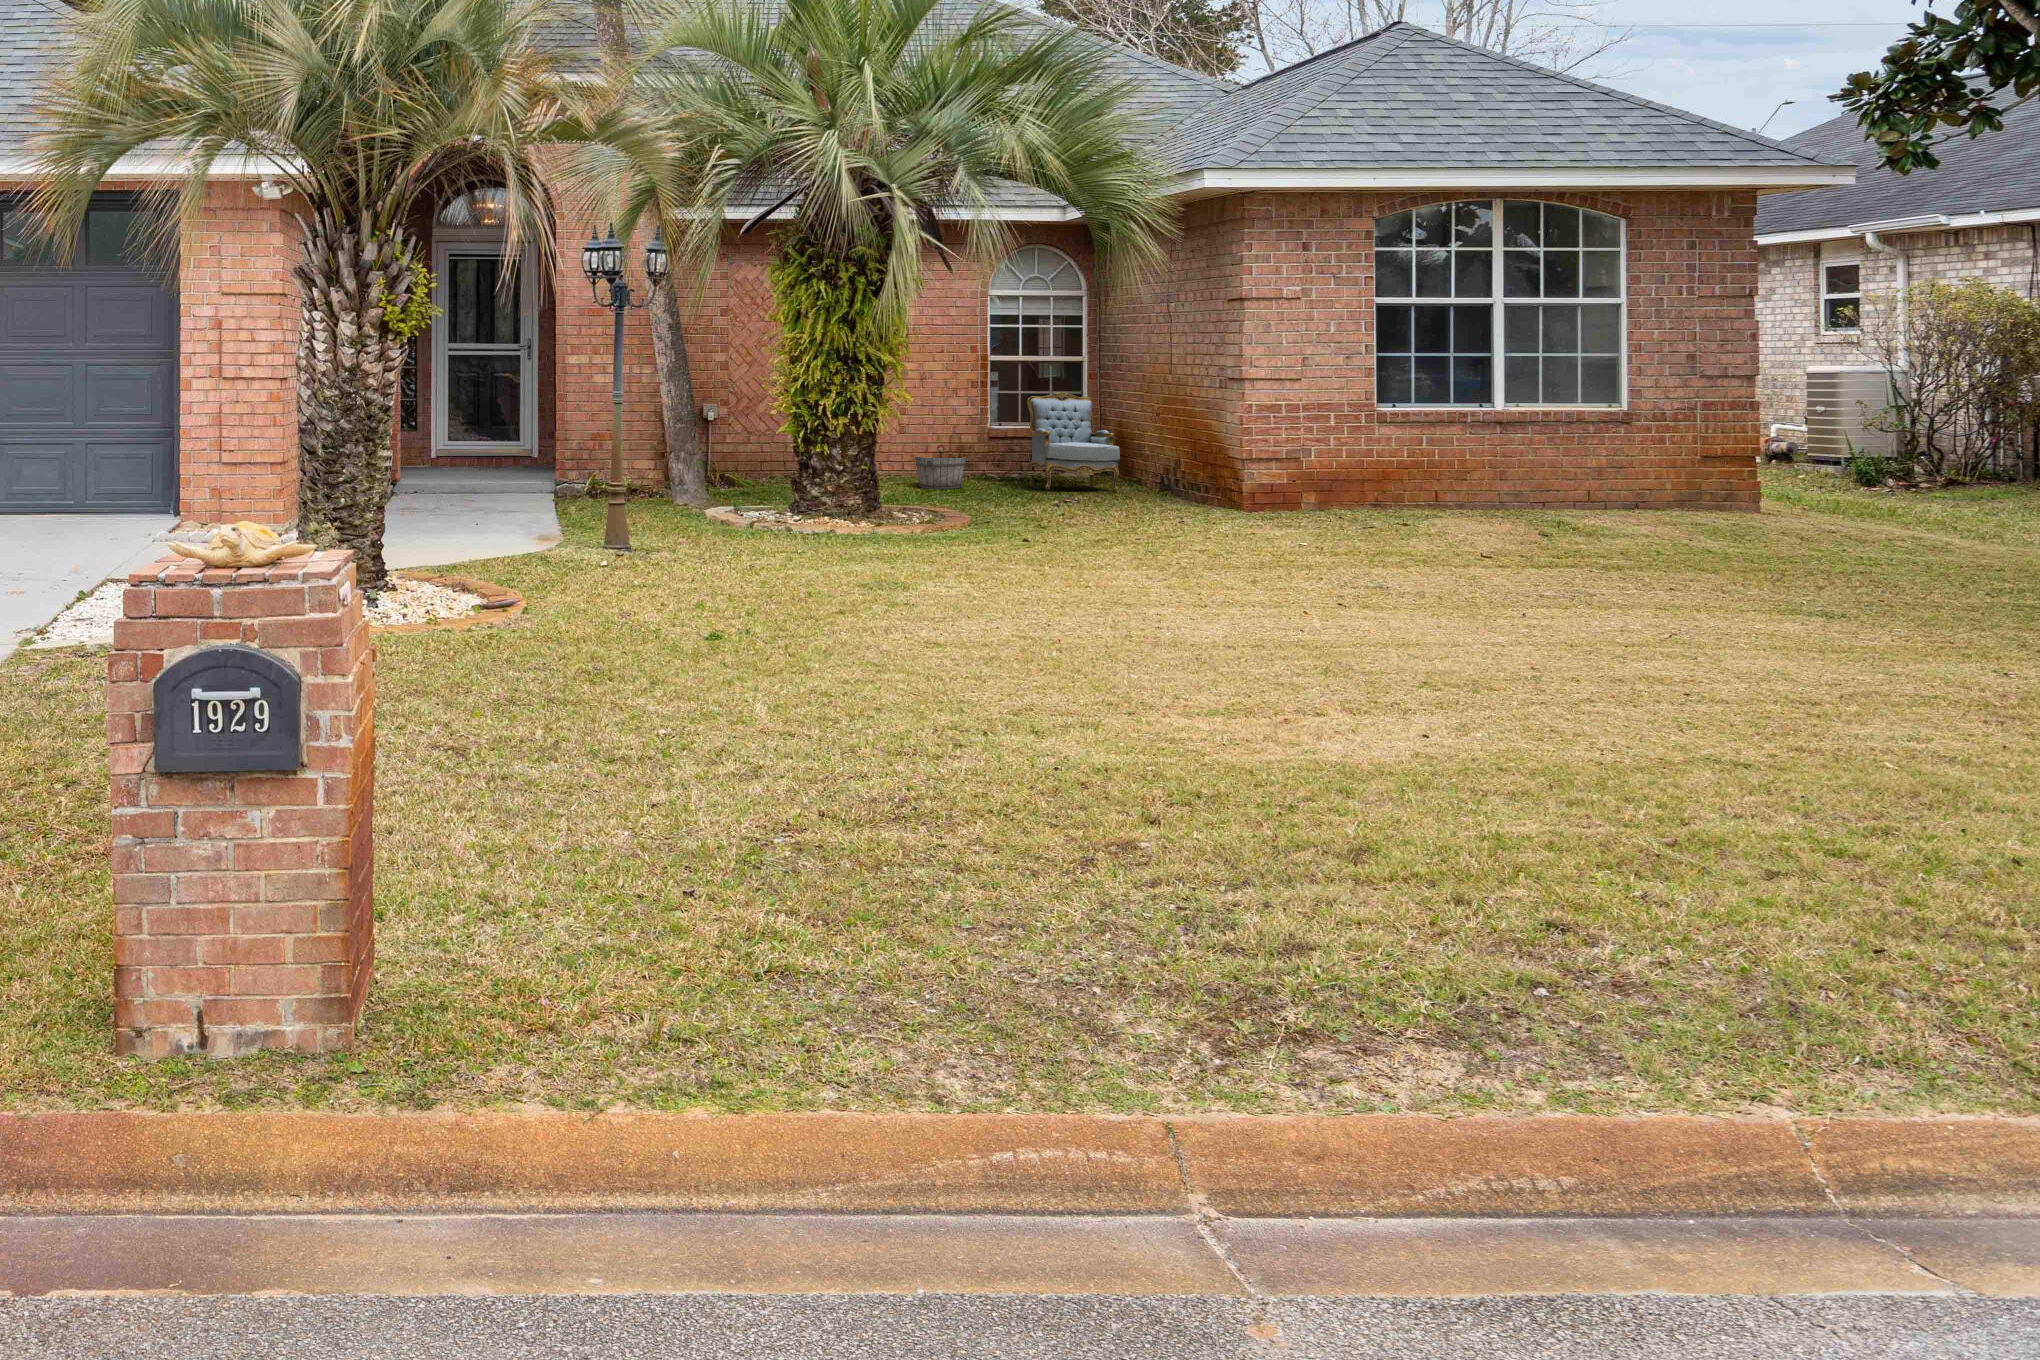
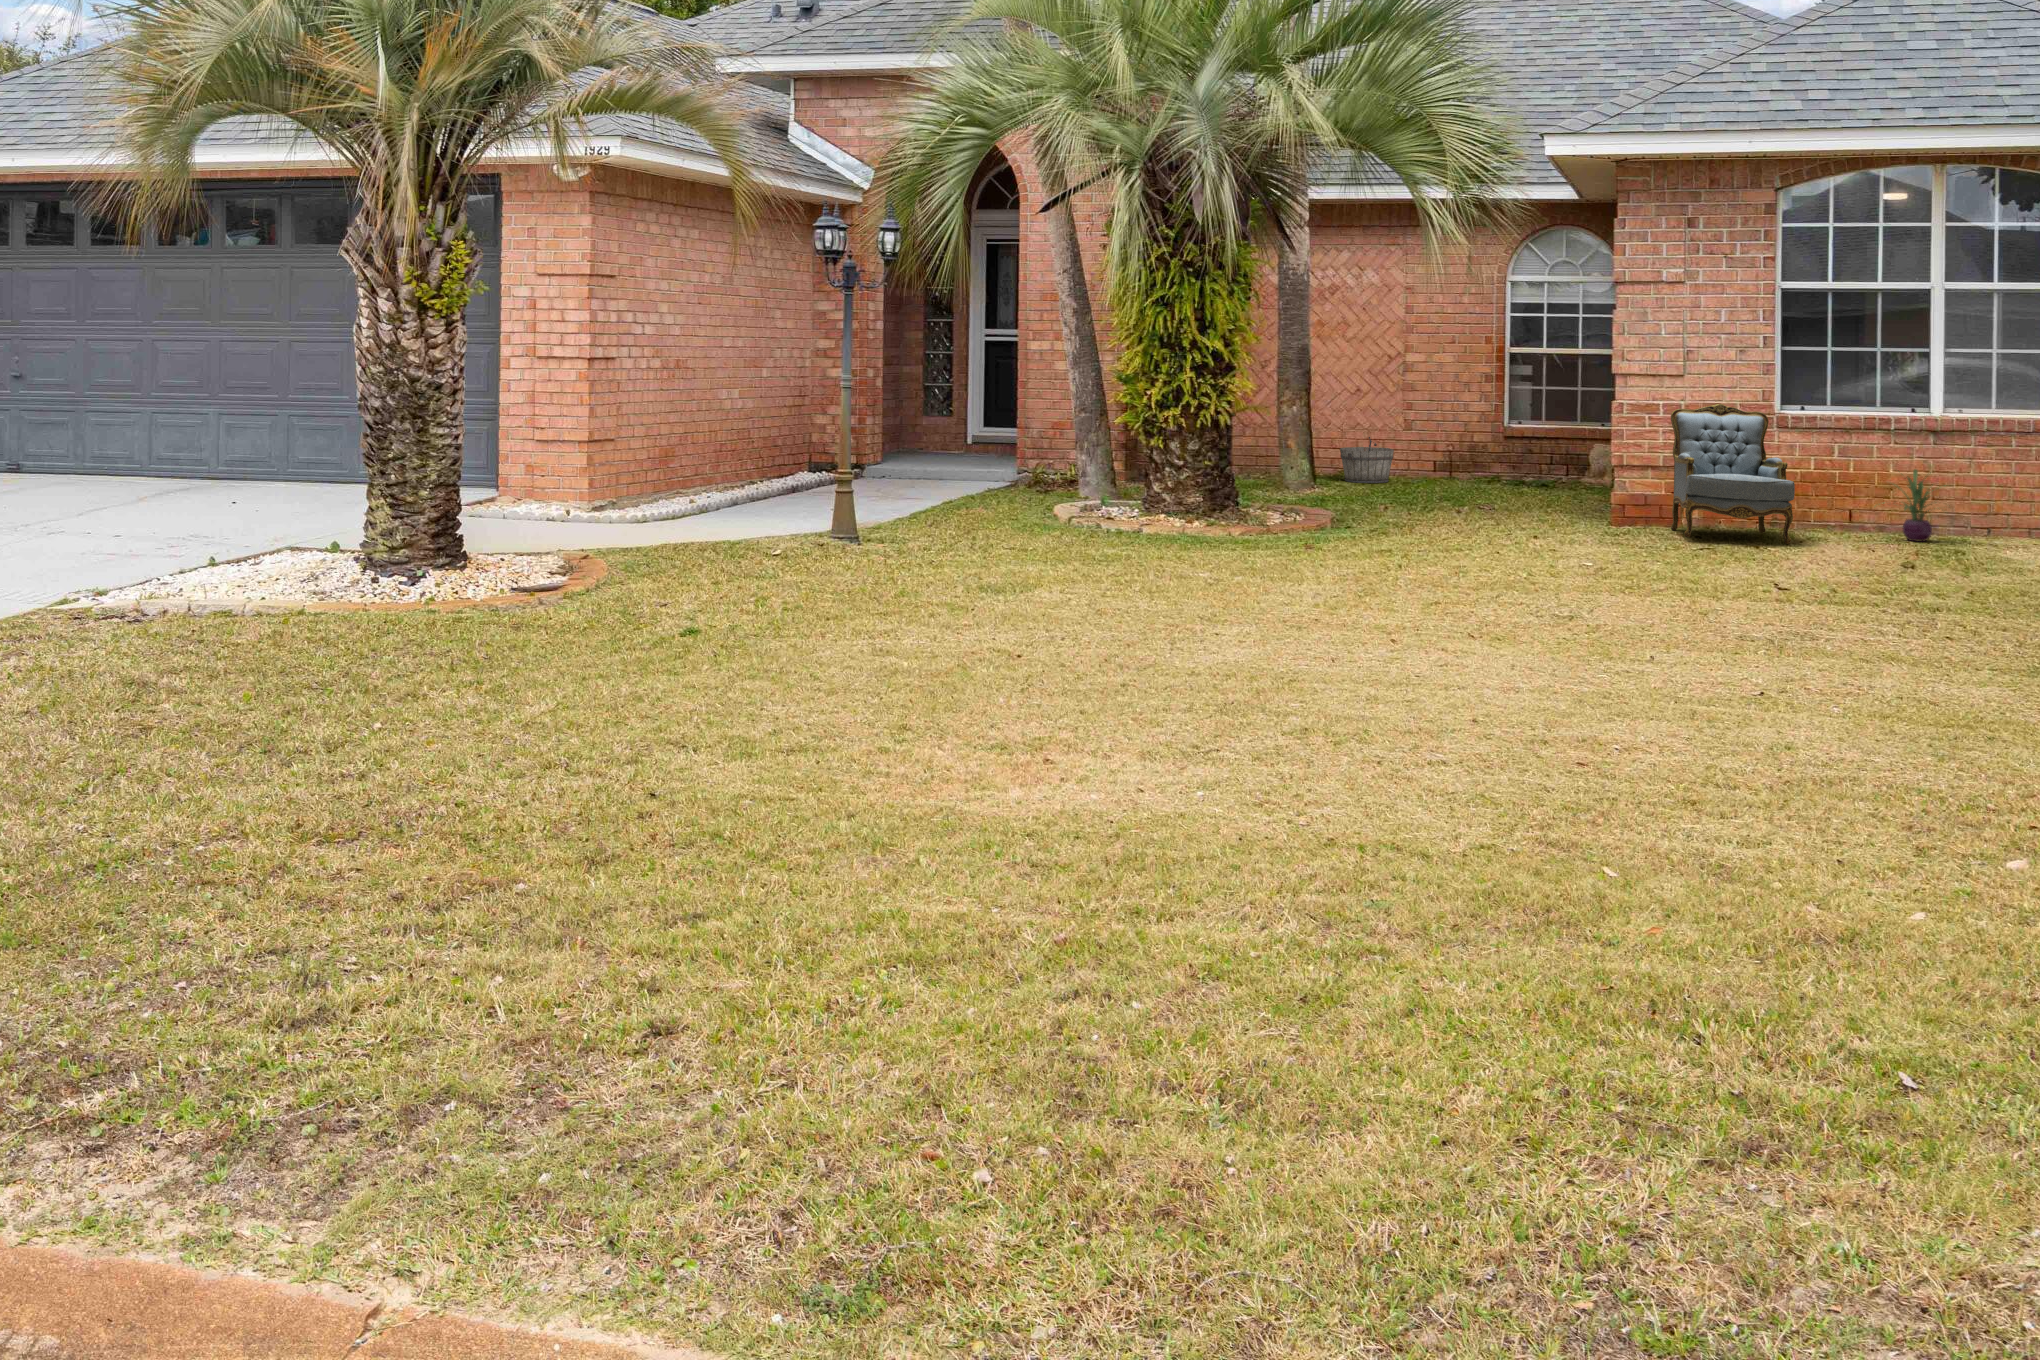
armchair: present [1027,392,1120,492] -> present [1671,404,1795,544]
decorative plant: none [1464,457,1529,520] -> present [1894,469,1933,542]

